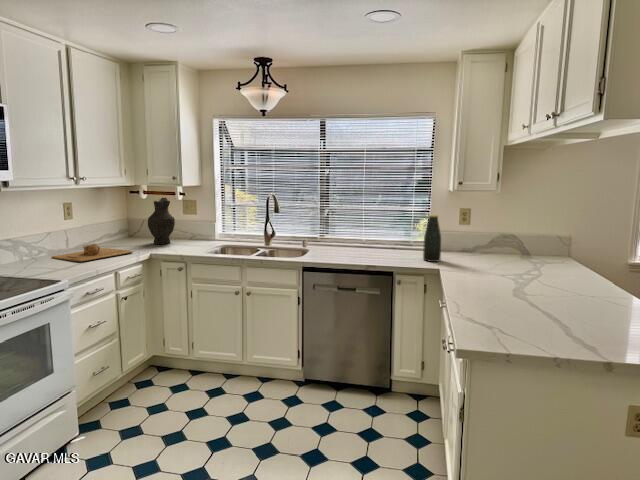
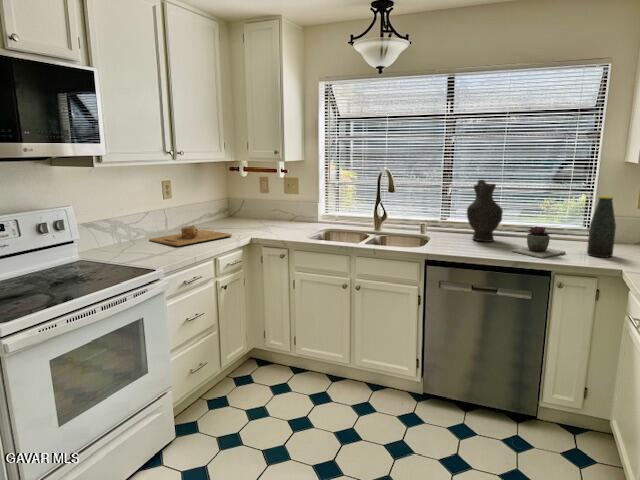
decorative vase: present [148,197,175,244] -> present [467,180,503,242]
succulent plant: none [369,239,408,263] -> present [512,226,566,258]

